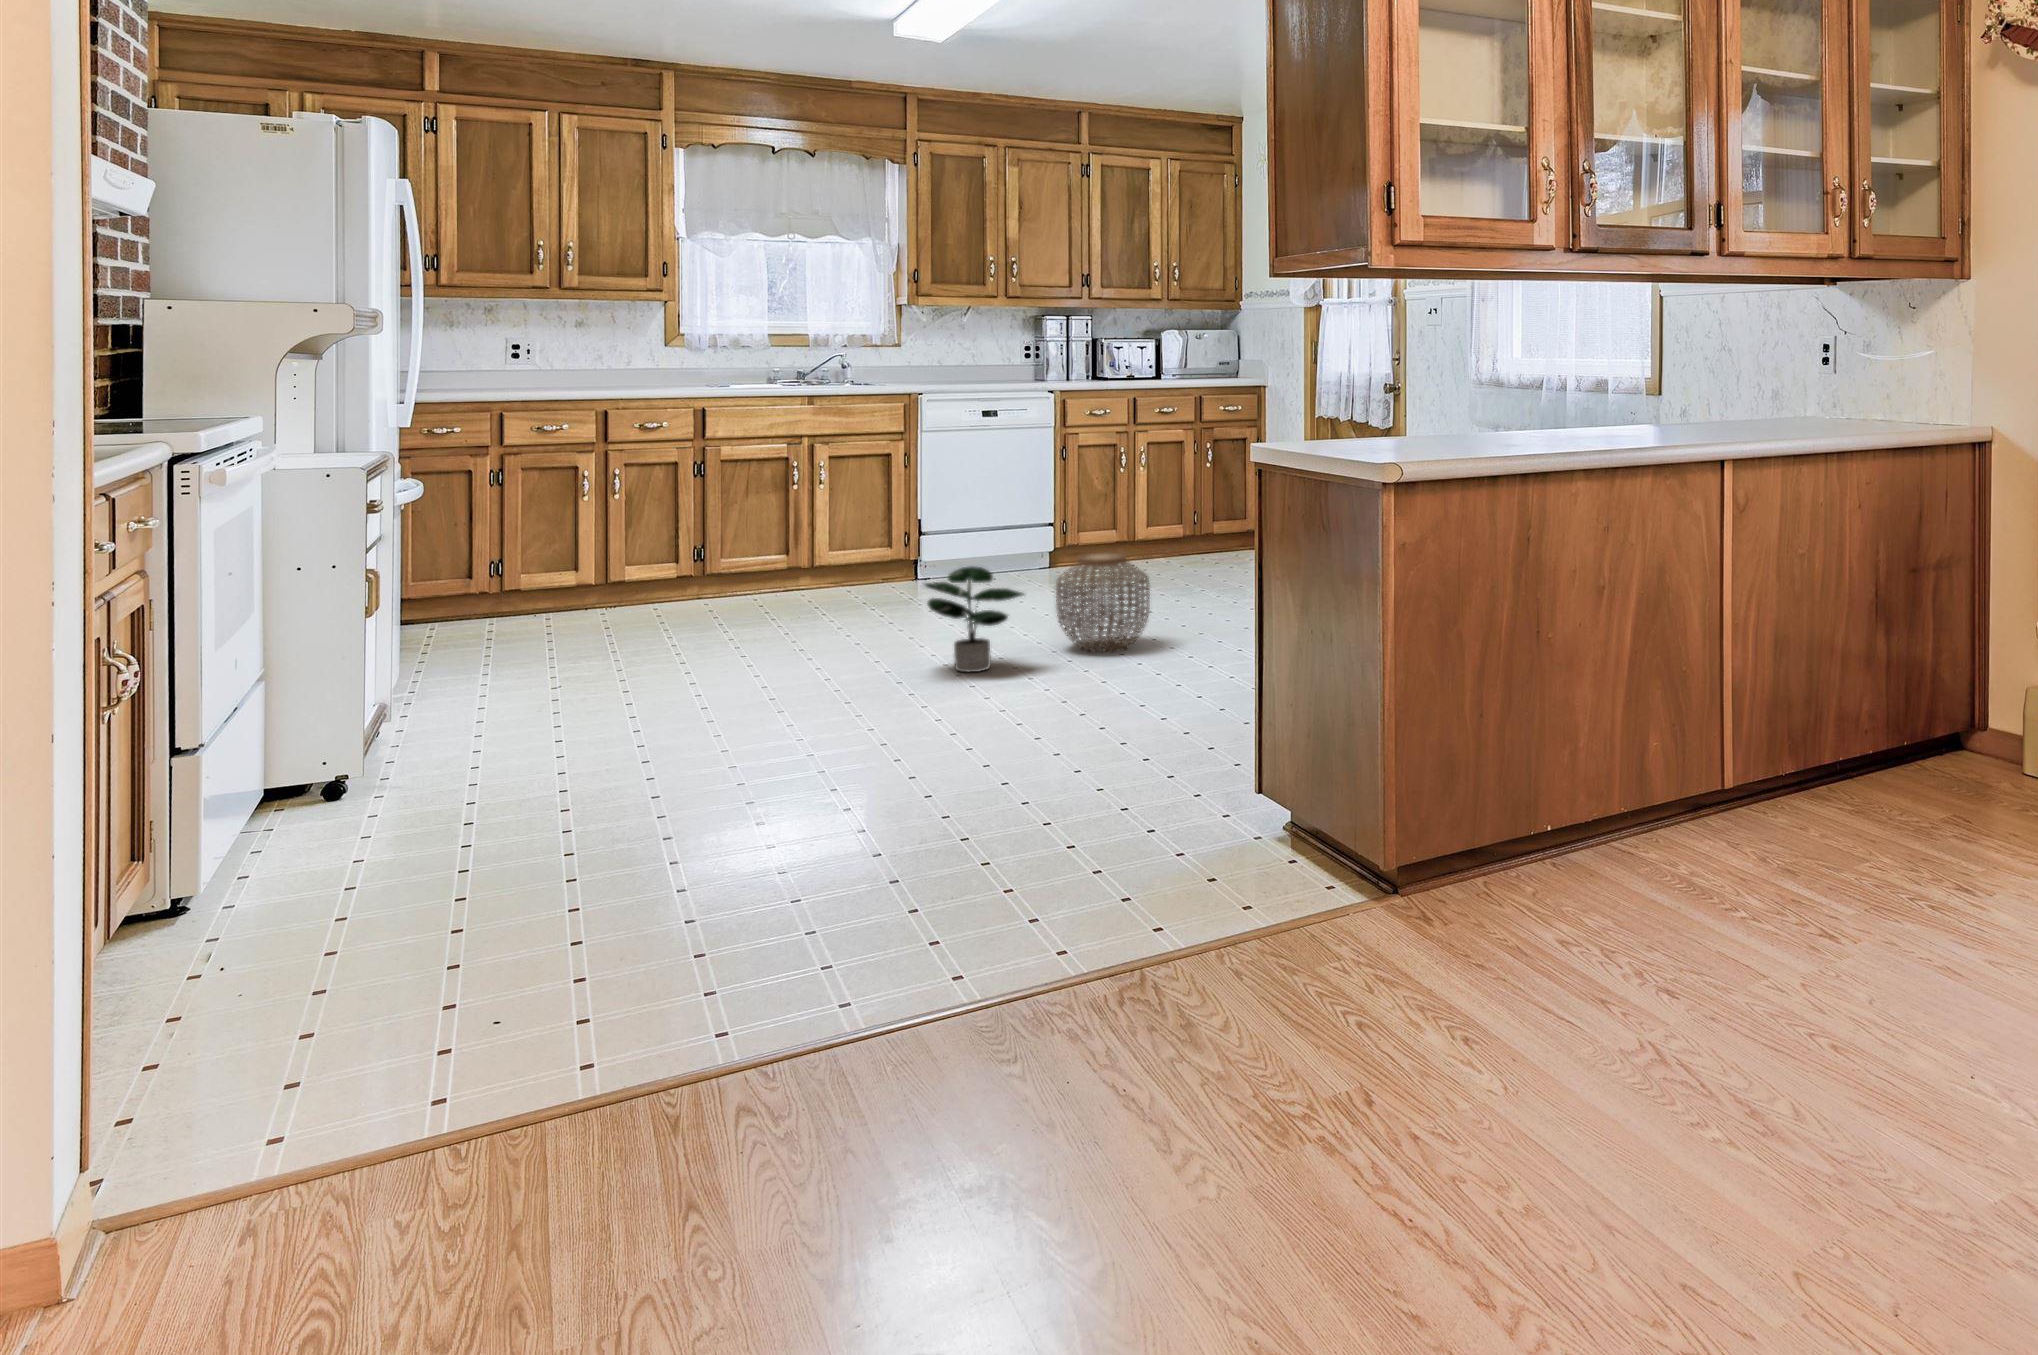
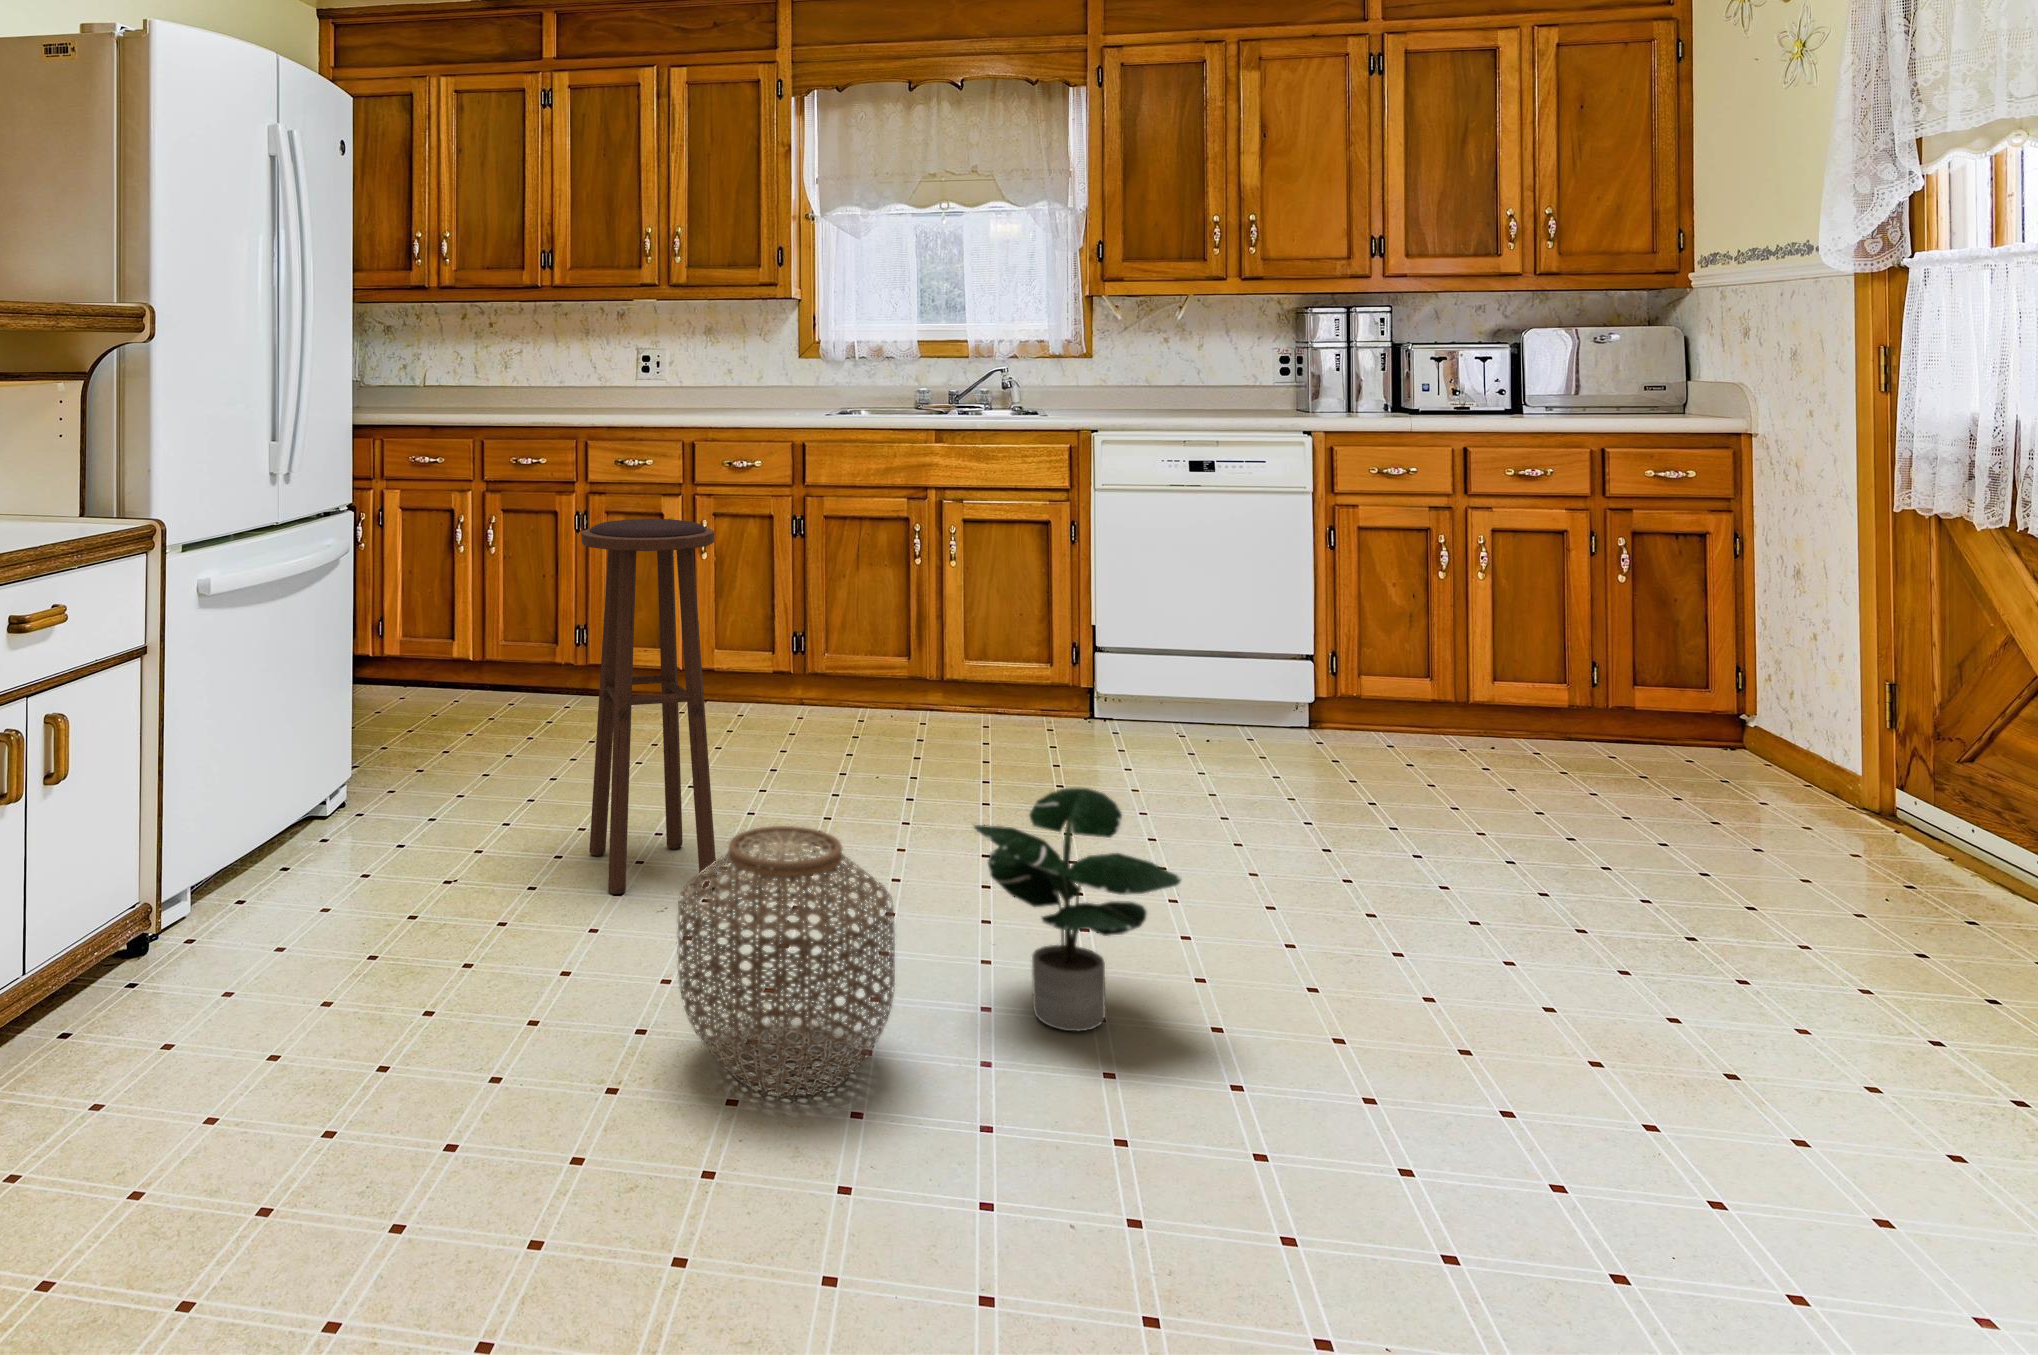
stool: none [628,450,741,673] -> present [581,519,716,894]
woven basket: present [1056,552,1150,652] -> present [677,826,895,1096]

